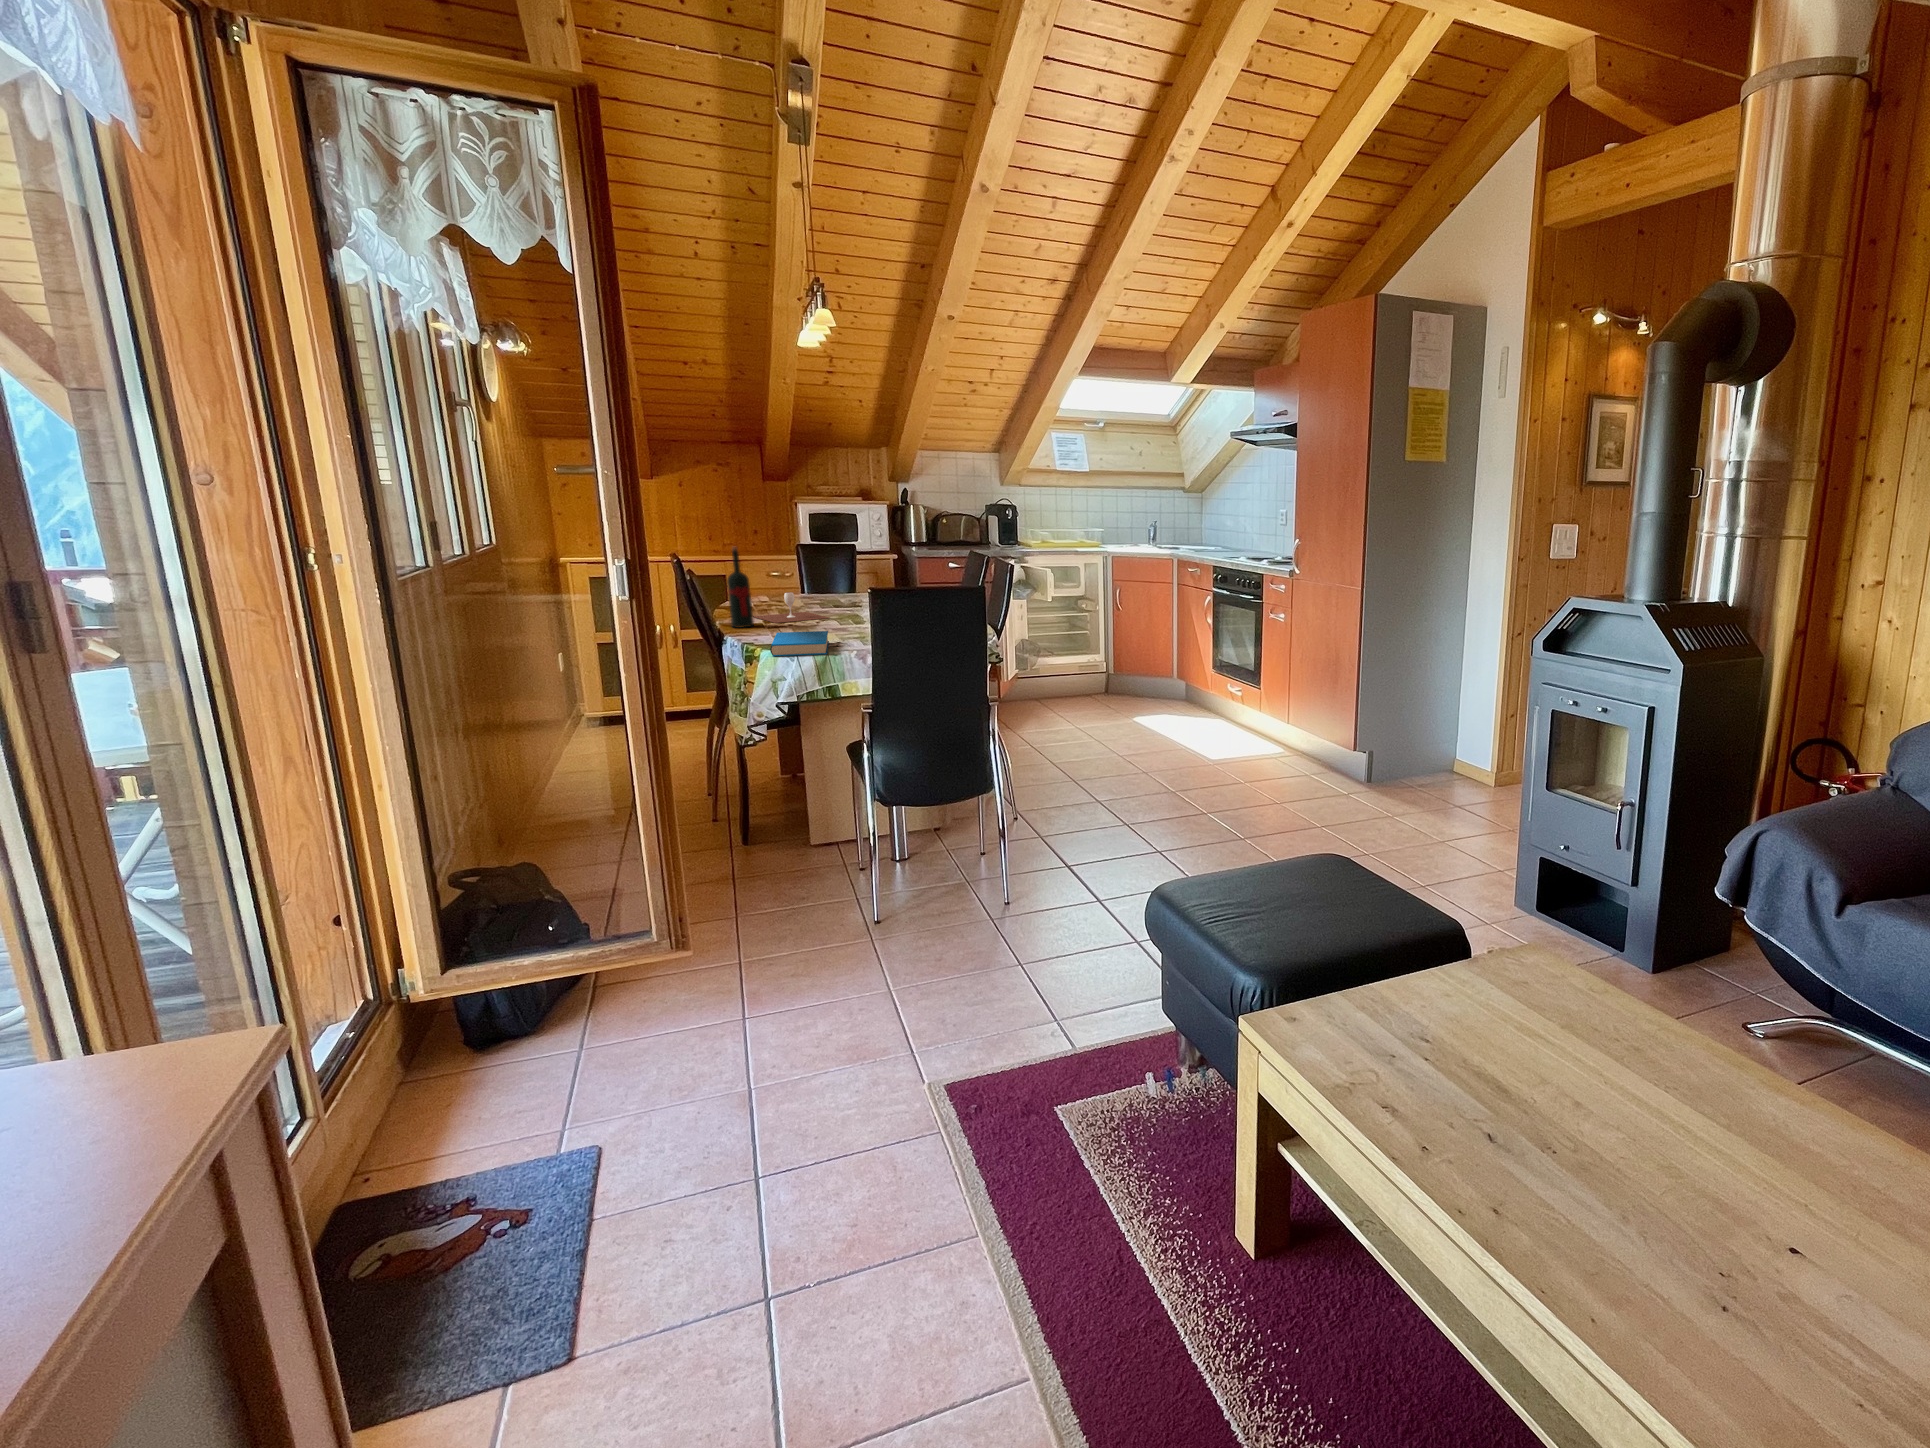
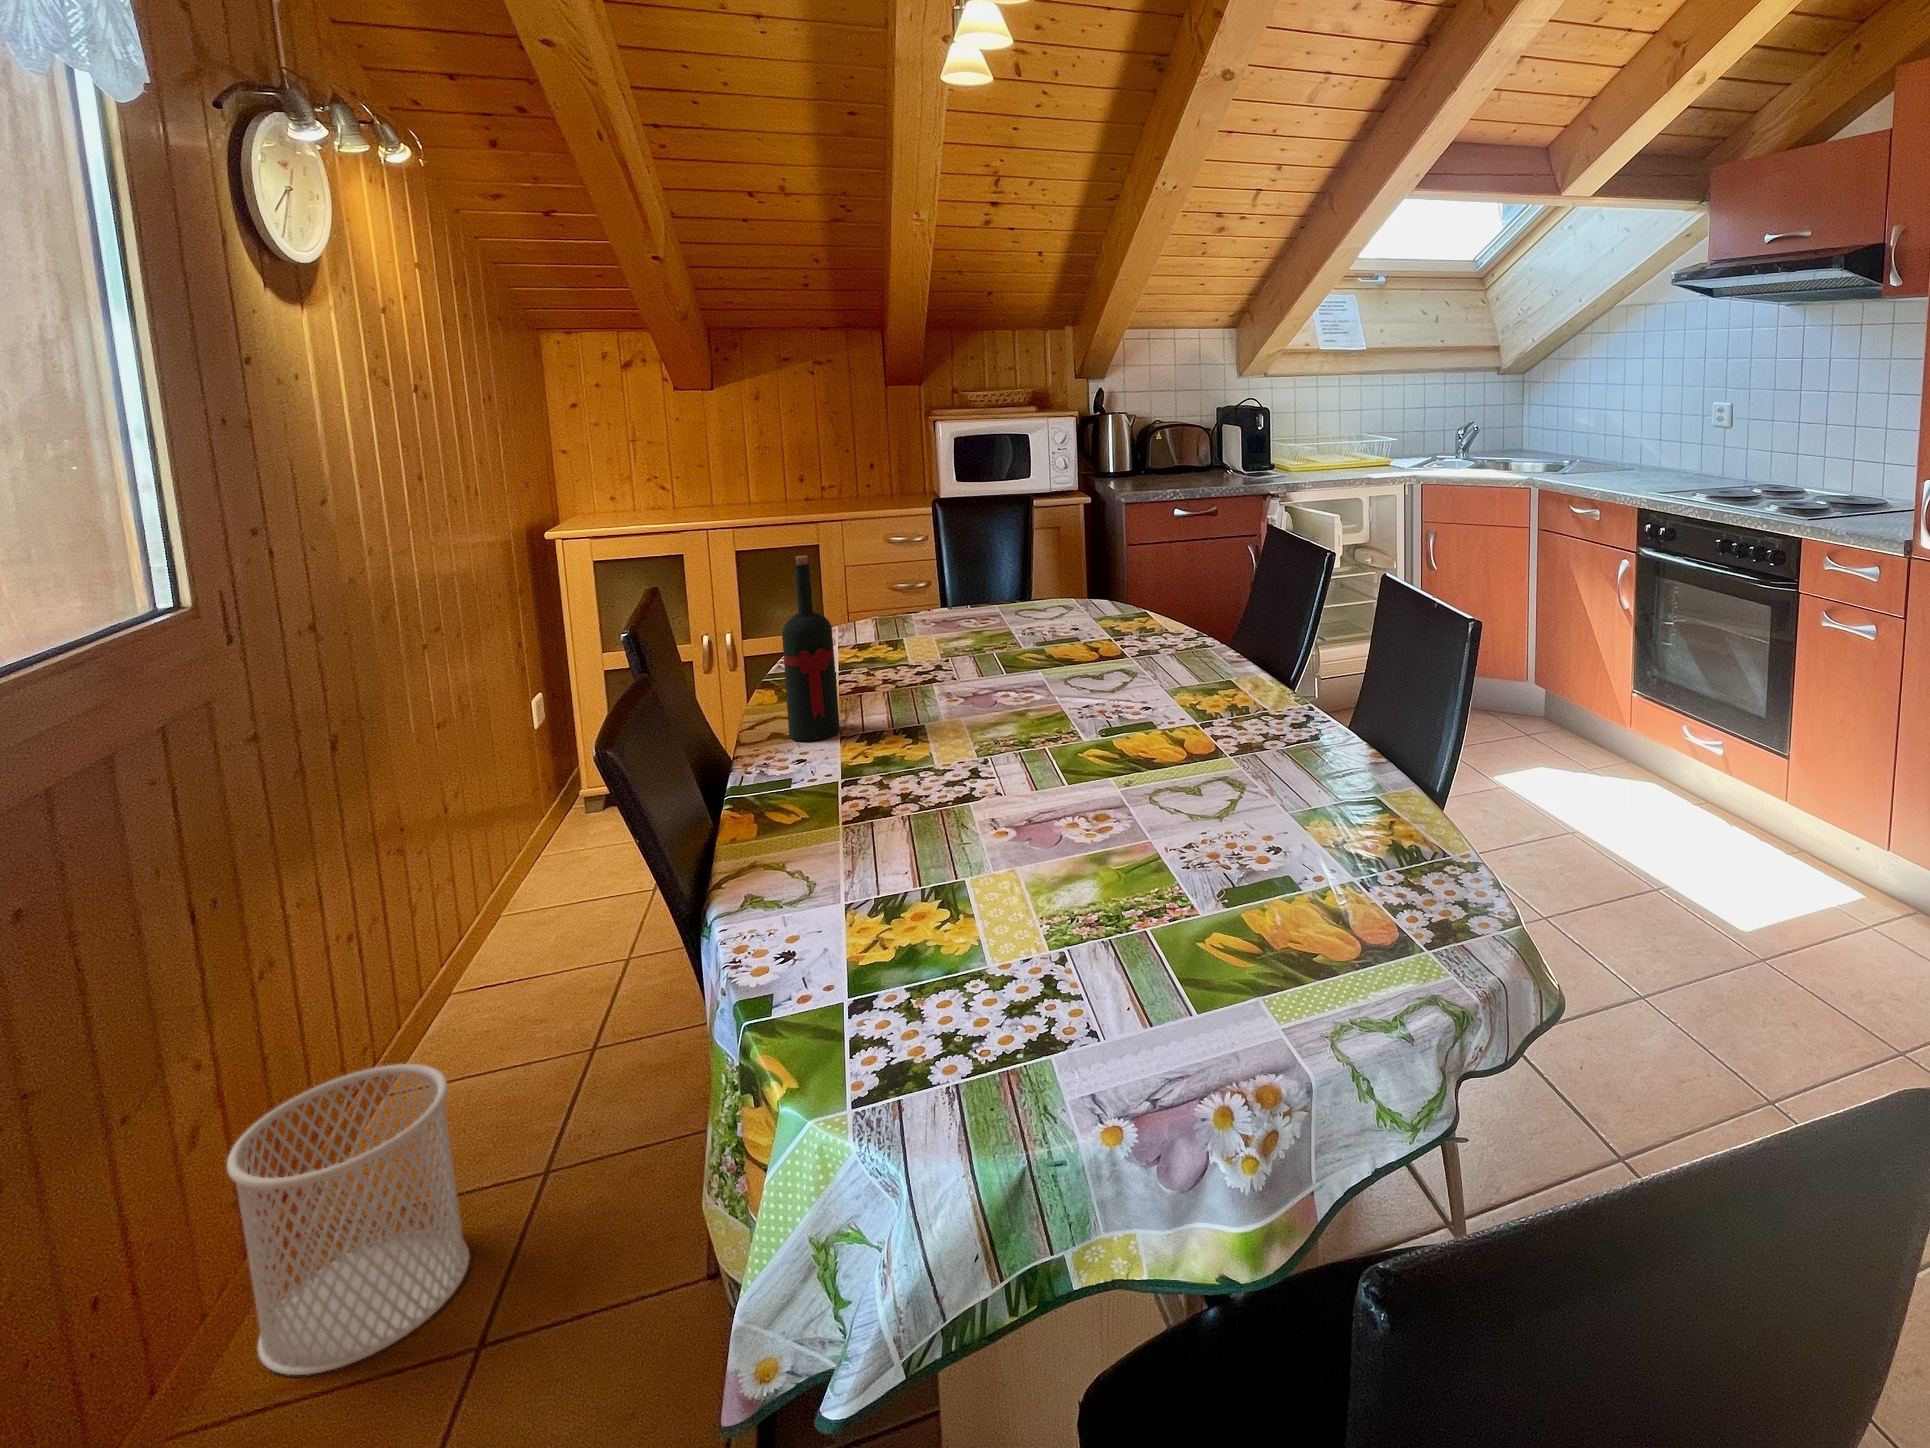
wine glass: present [753,592,829,623] -> none [841,633,1002,715]
book: present [770,631,829,656] -> none [860,799,1021,945]
wastebasket: none [508,756,601,855] -> present [227,1064,469,1375]

